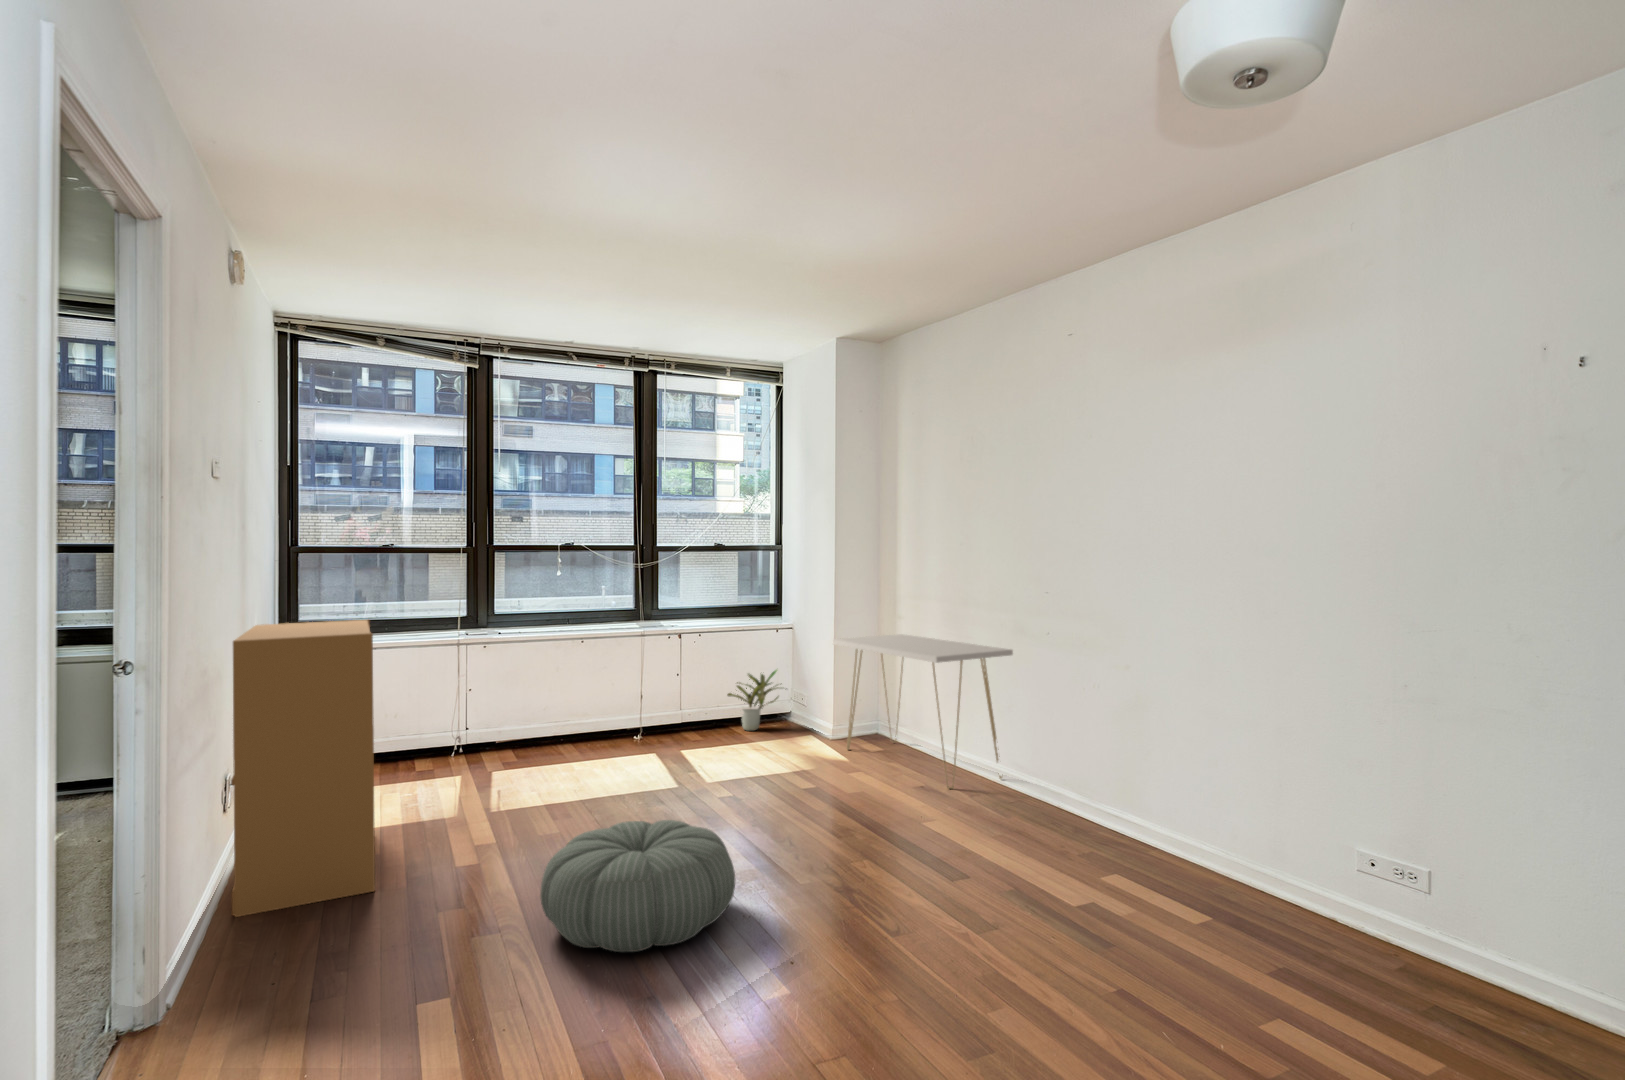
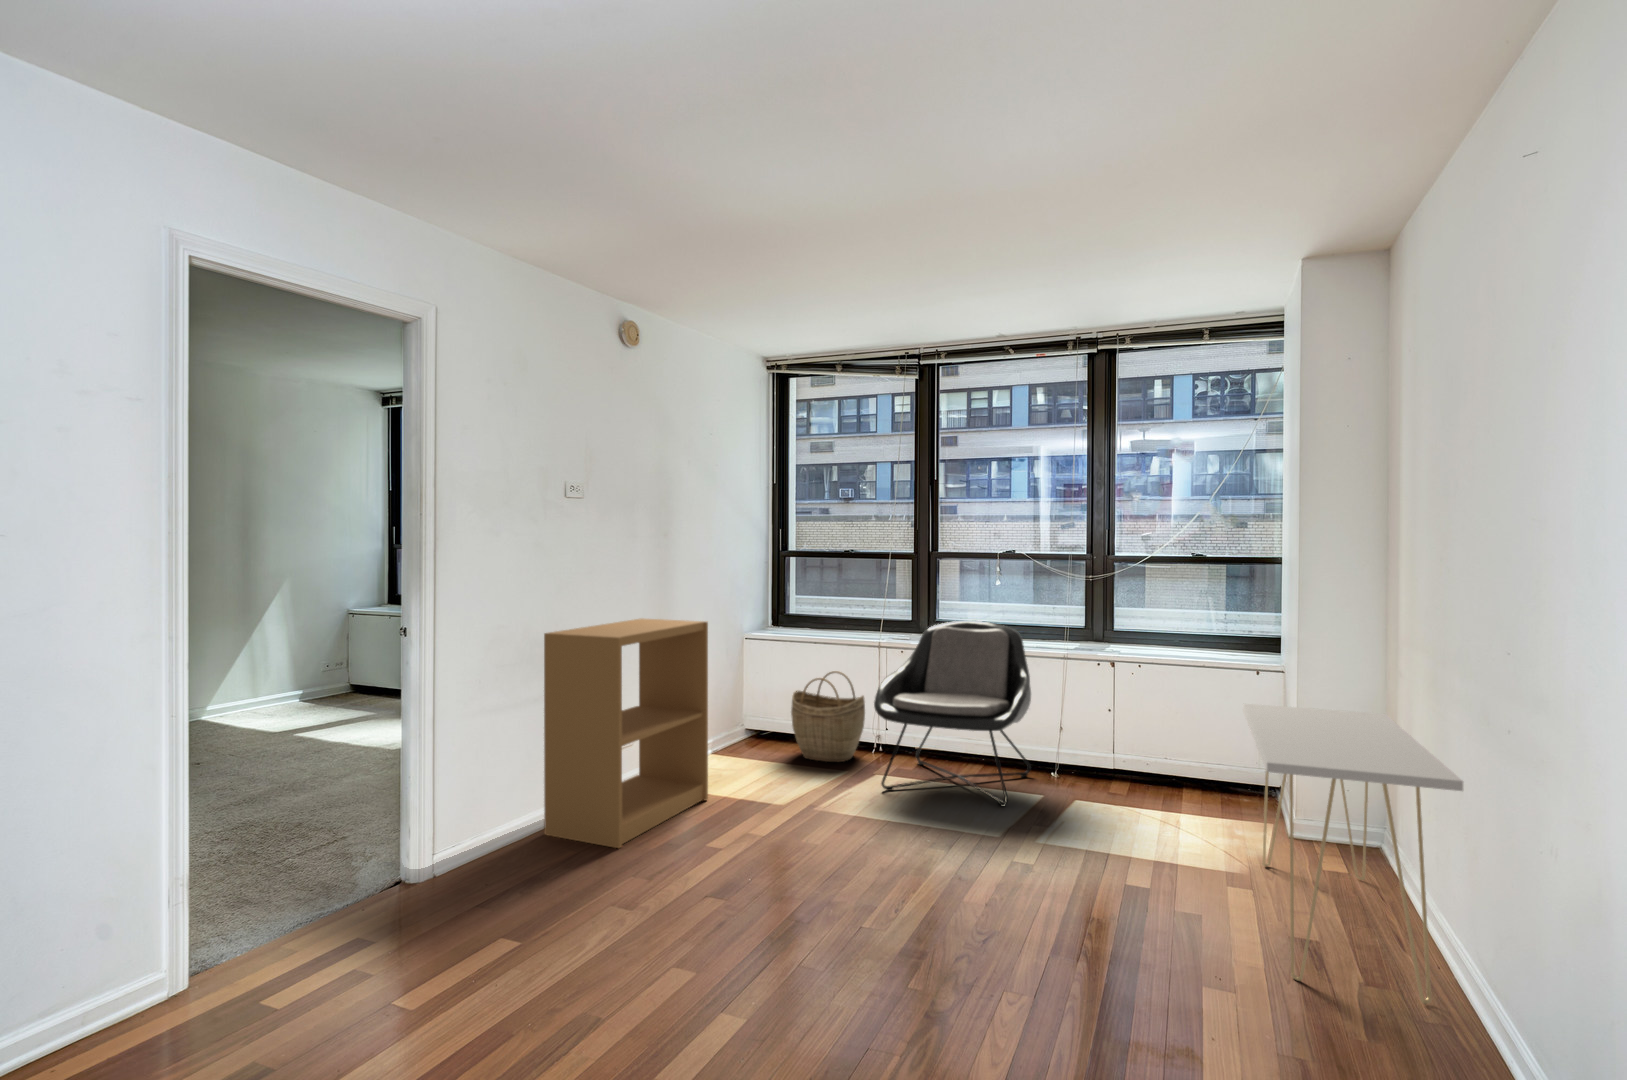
lounge chair: none [508,607,659,778] -> present [874,621,1031,807]
potted plant: present [727,670,778,731] -> none [1149,727,1254,803]
woven basket: none [368,676,458,777] -> present [791,671,865,762]
pouf: present [540,820,735,952] -> none [578,854,769,996]

